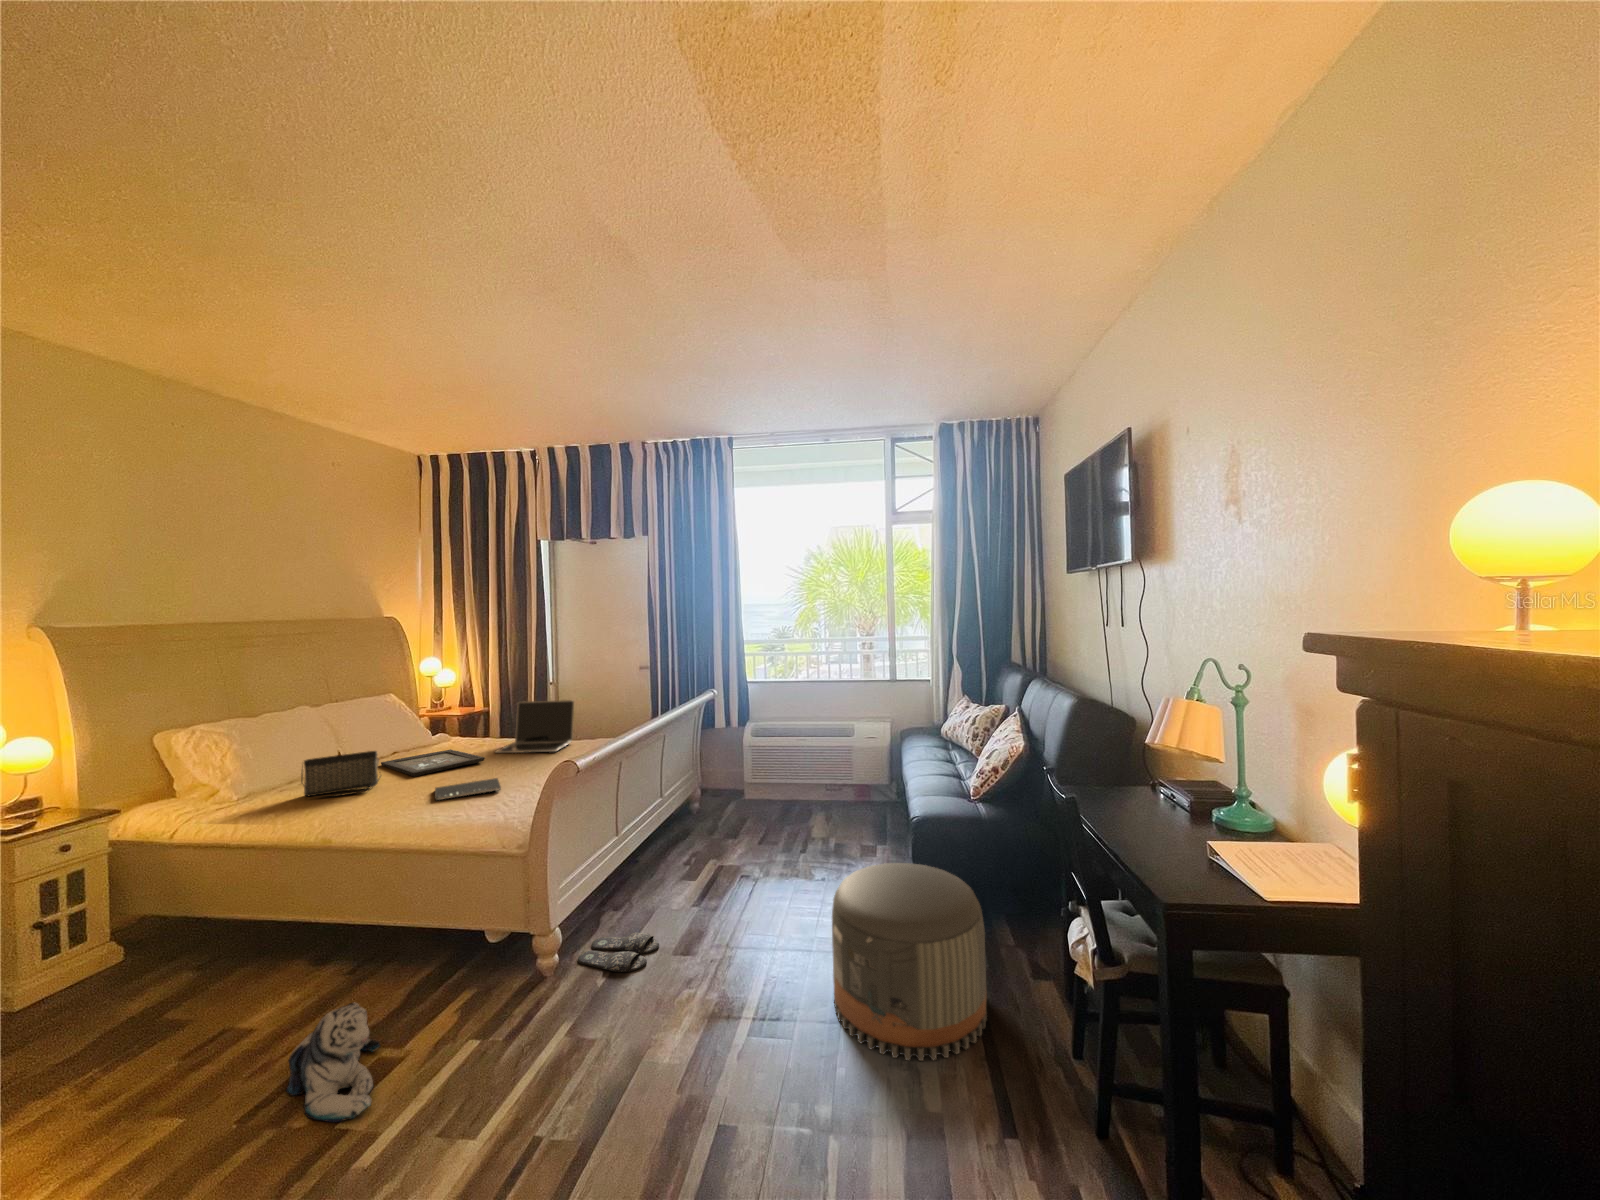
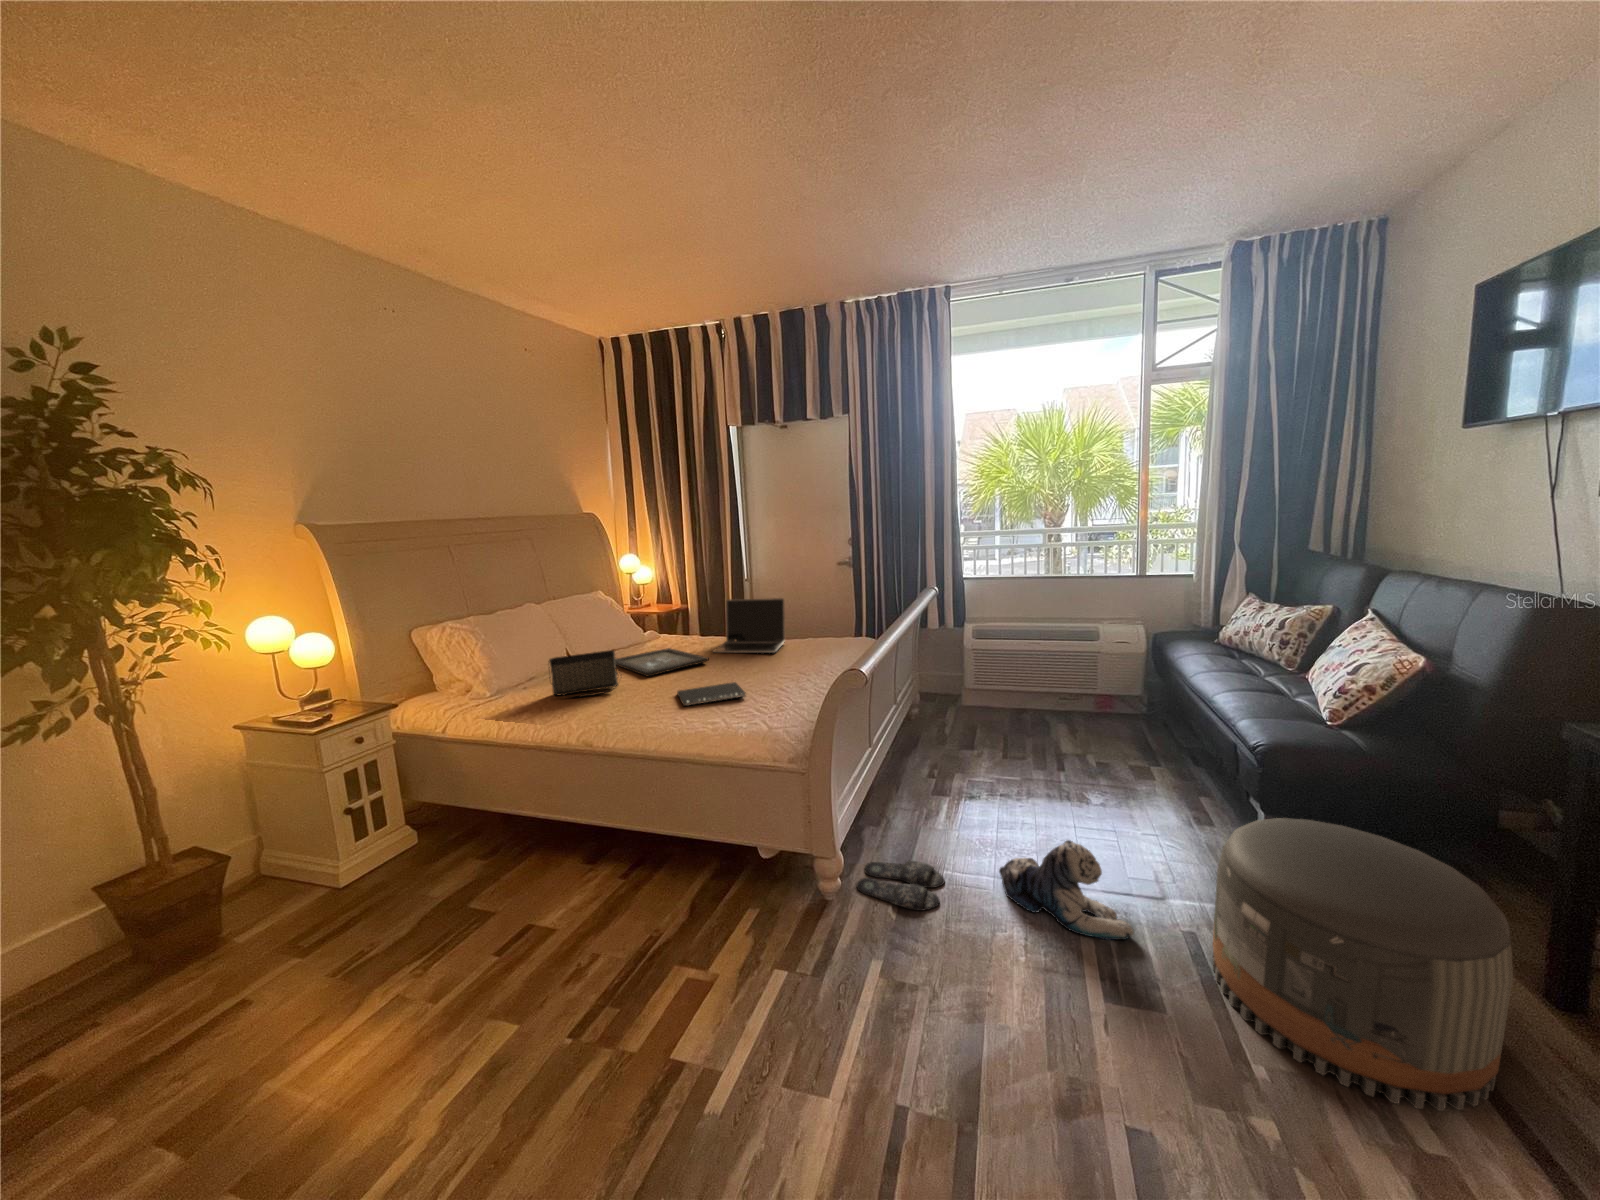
plush toy: present [285,1002,380,1122] -> present [999,840,1134,940]

